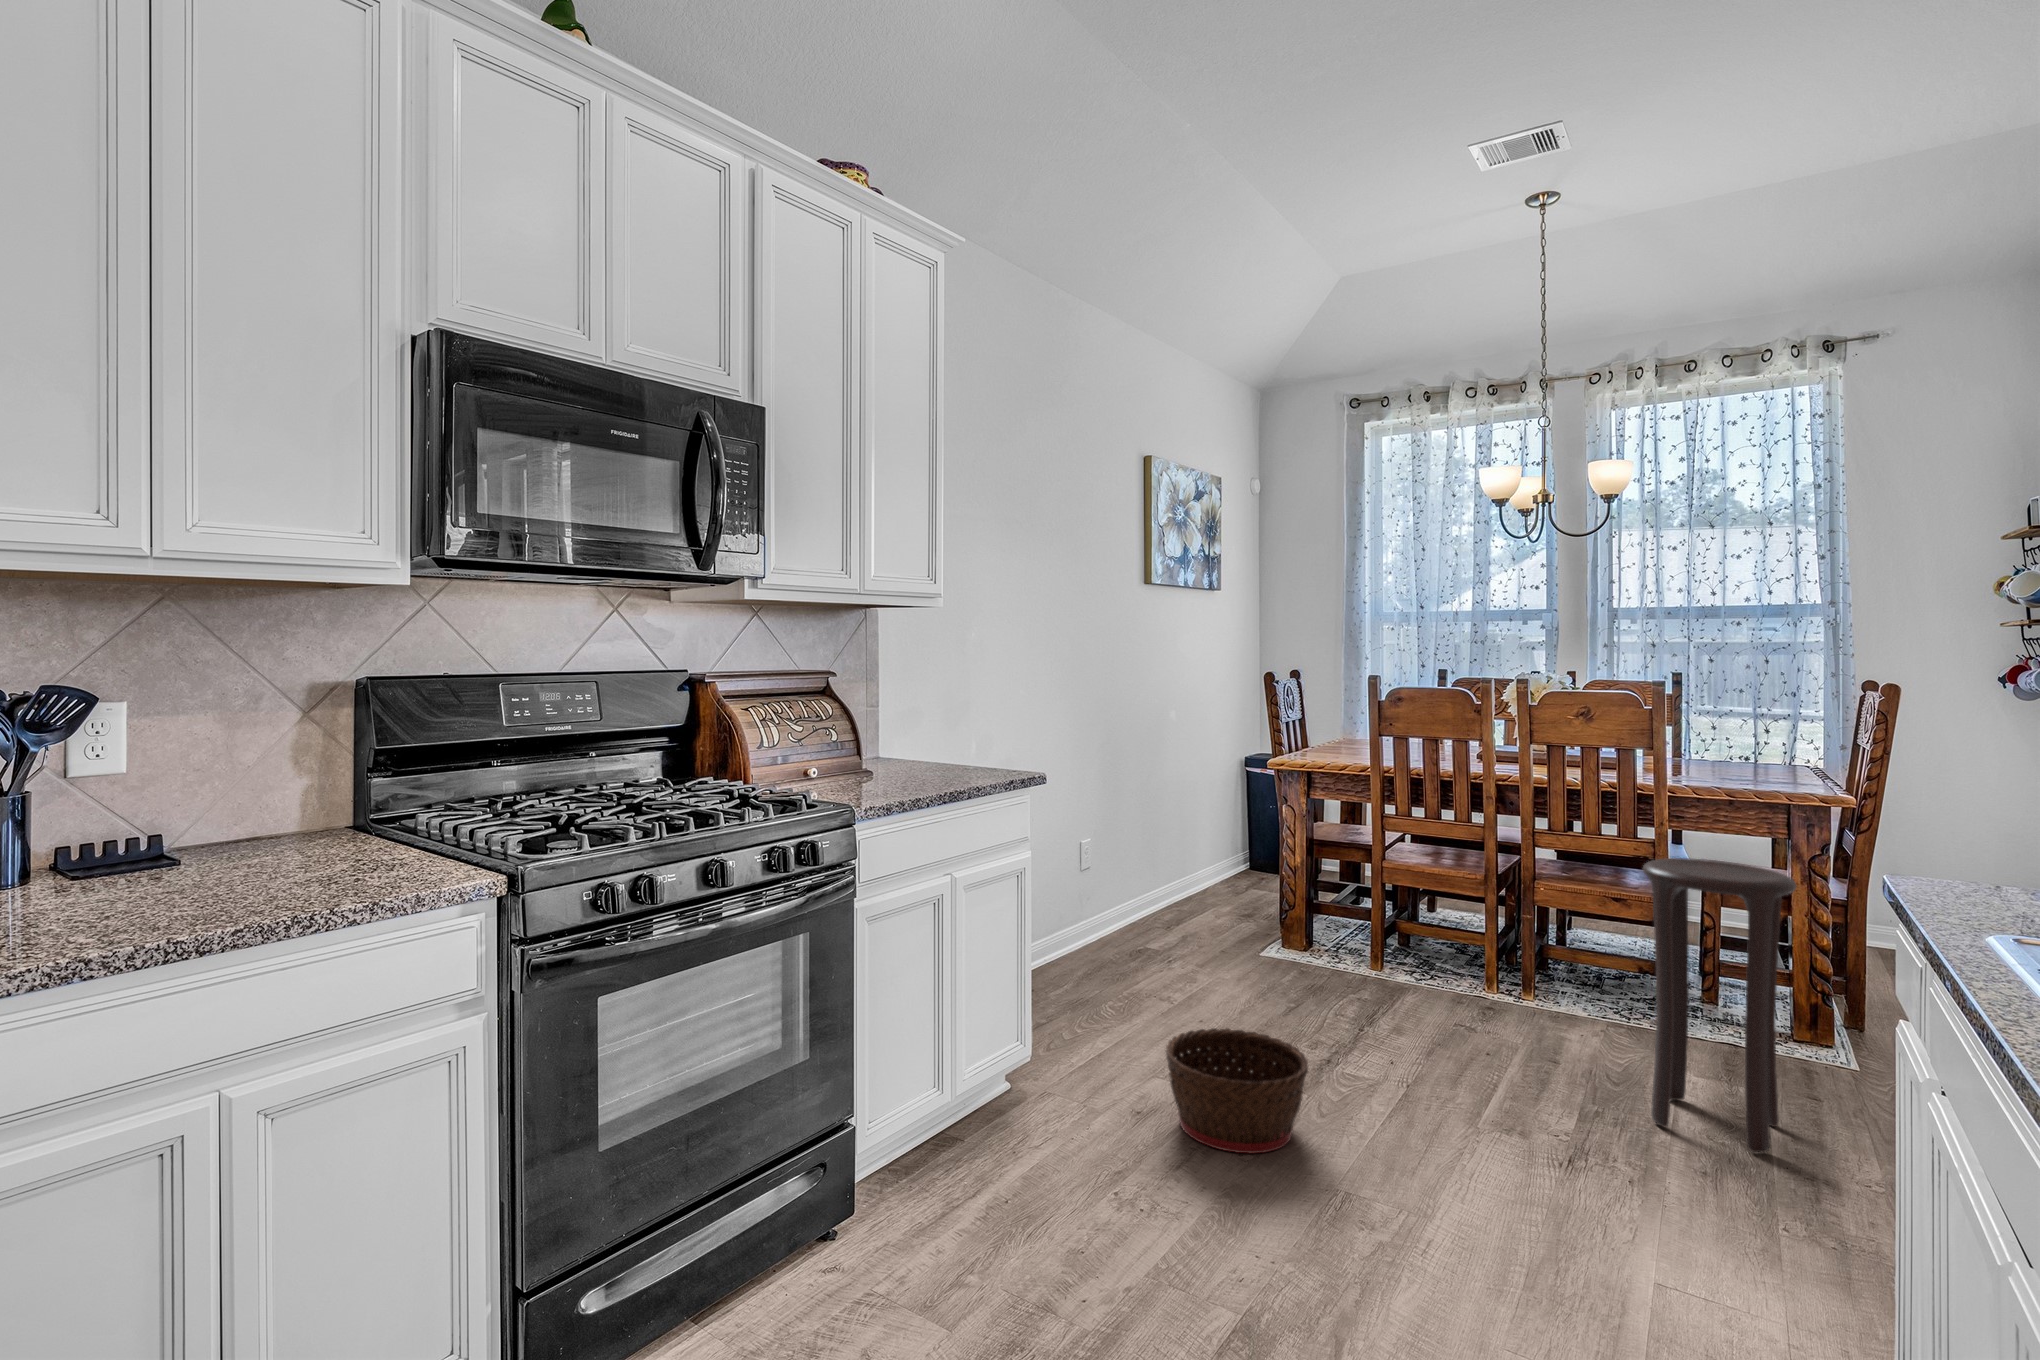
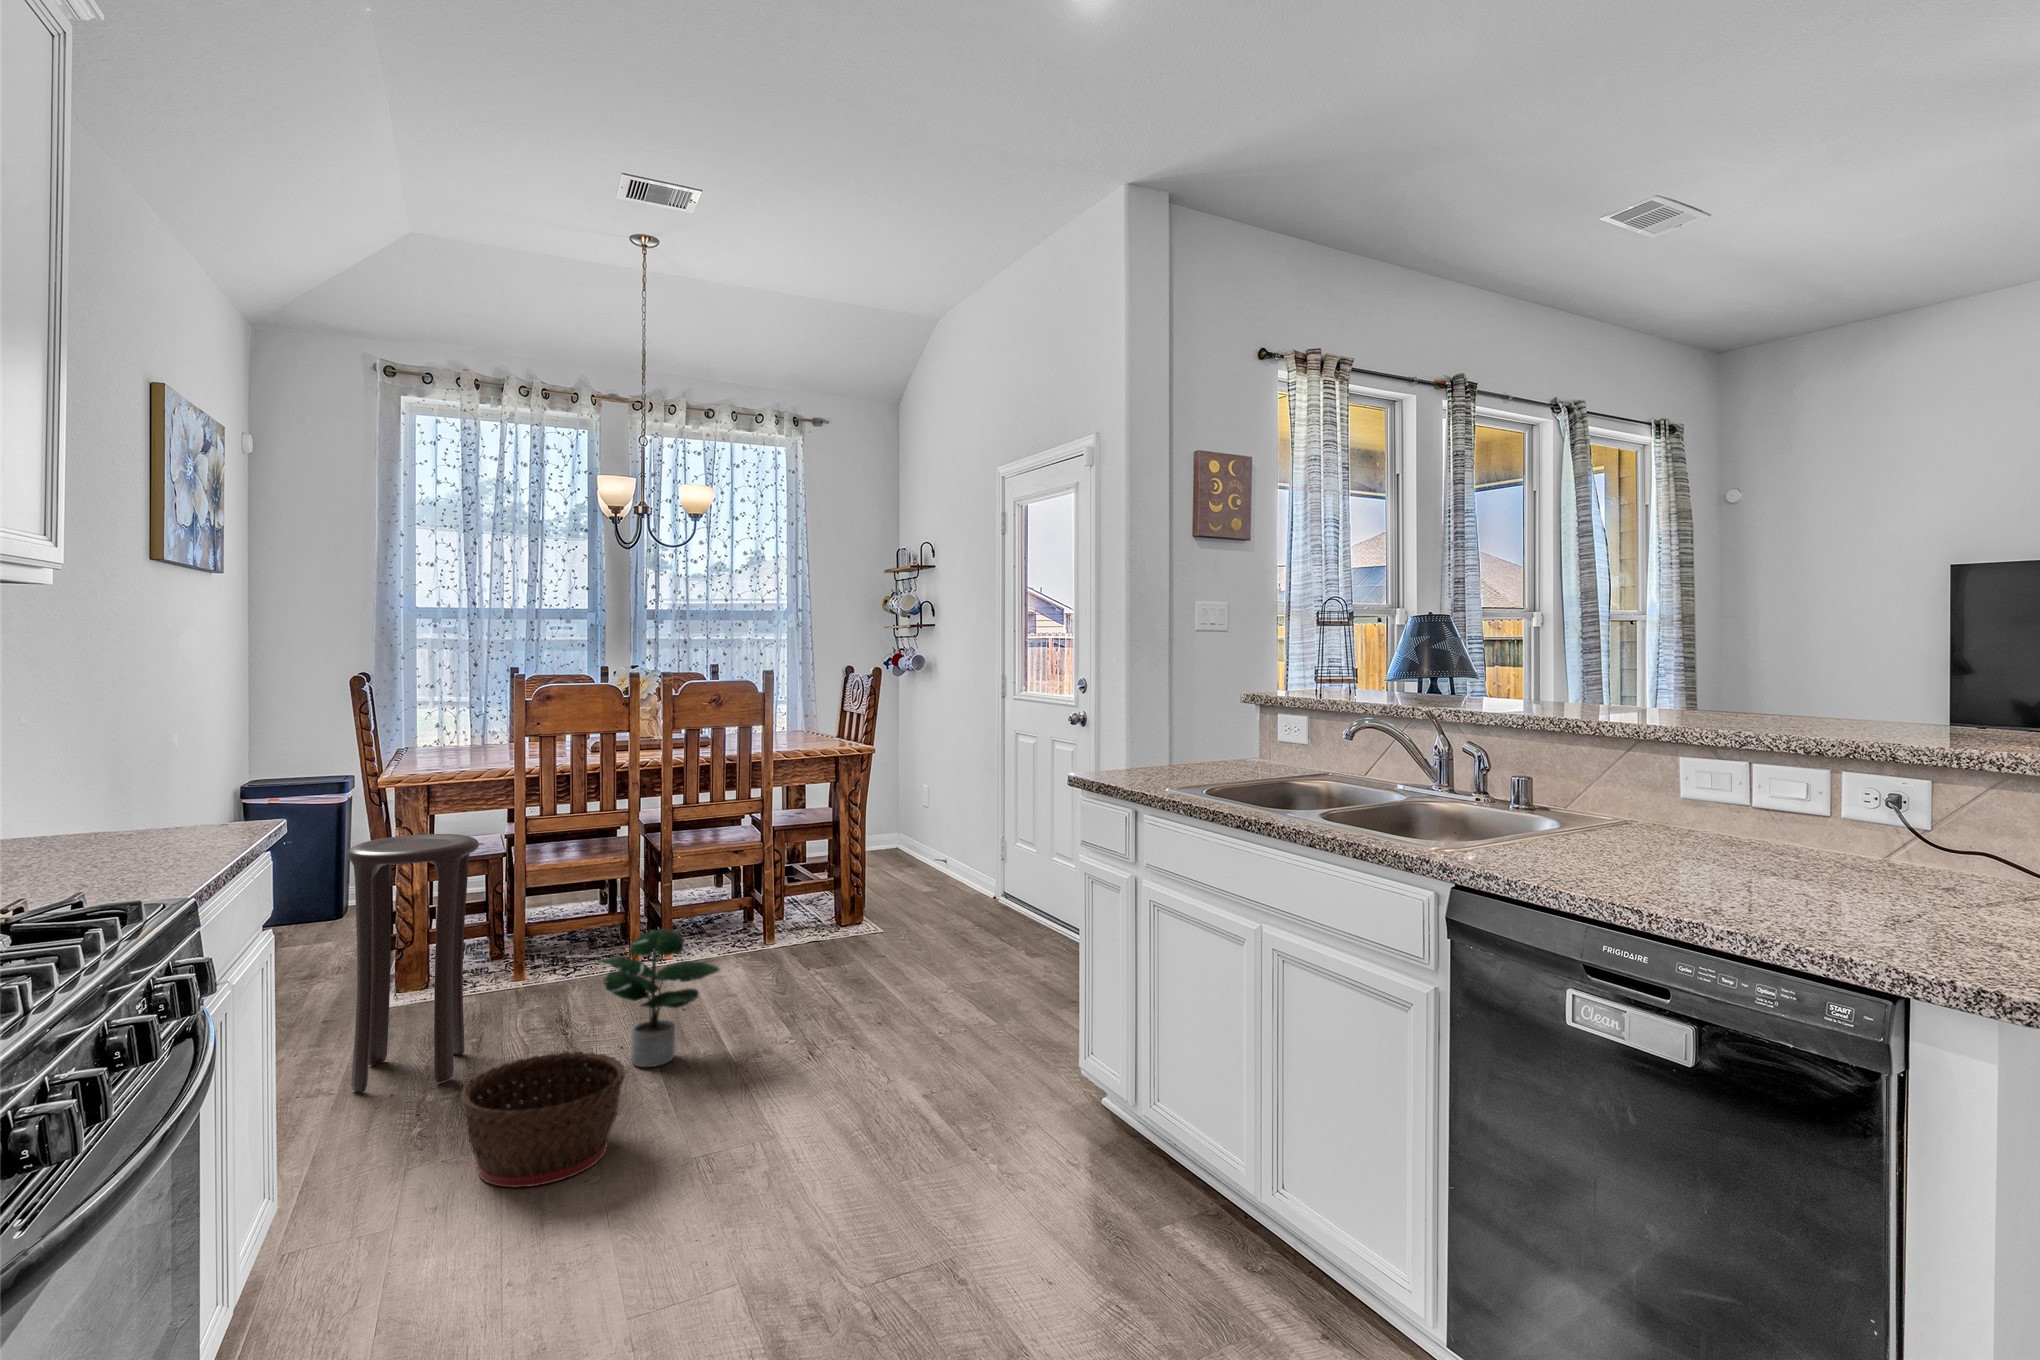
stool: present [1643,858,1796,1152] -> present [347,834,479,1092]
potted plant: none [1346,952,1476,1097] -> present [600,929,720,1067]

